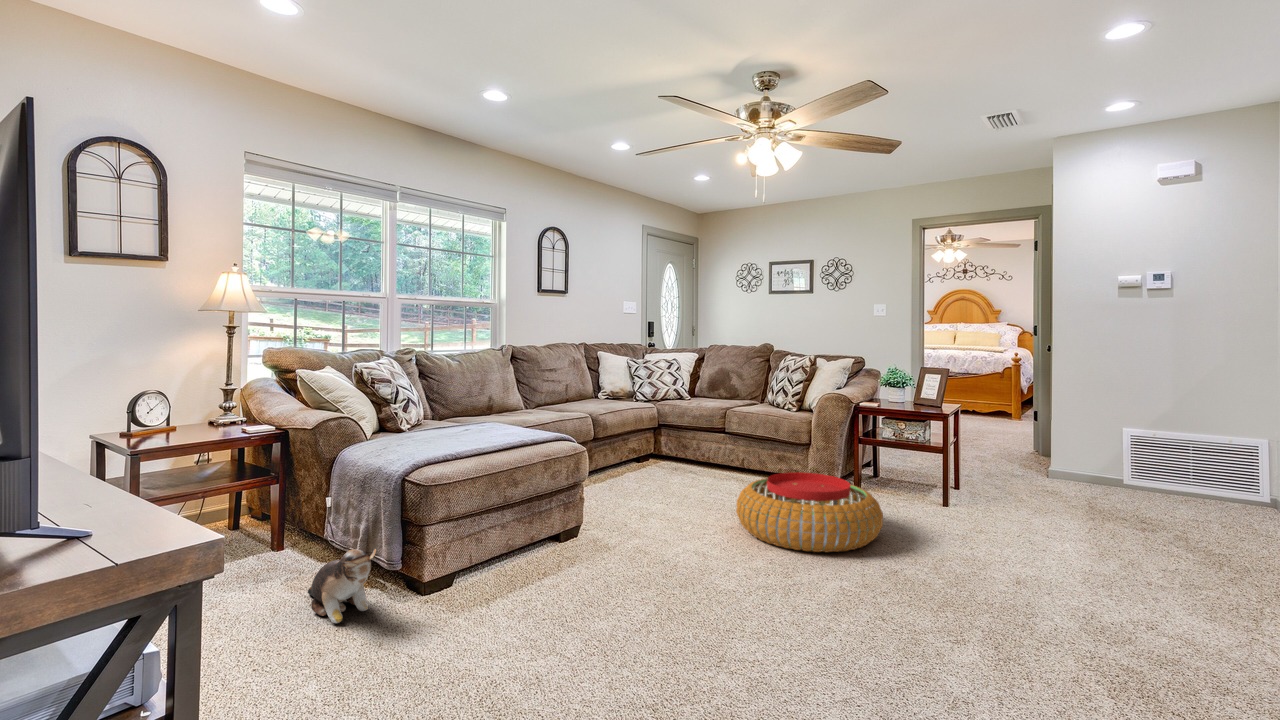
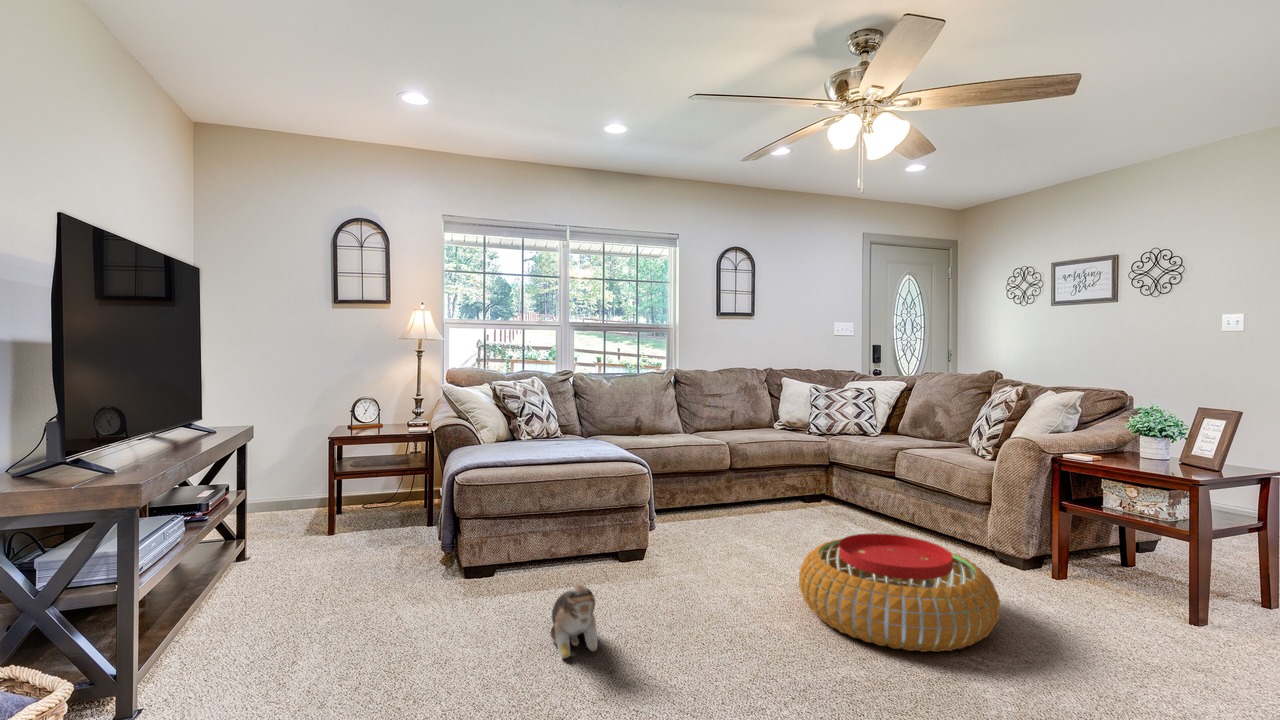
plush toy: present [308,549,376,623] -> present [551,584,597,658]

